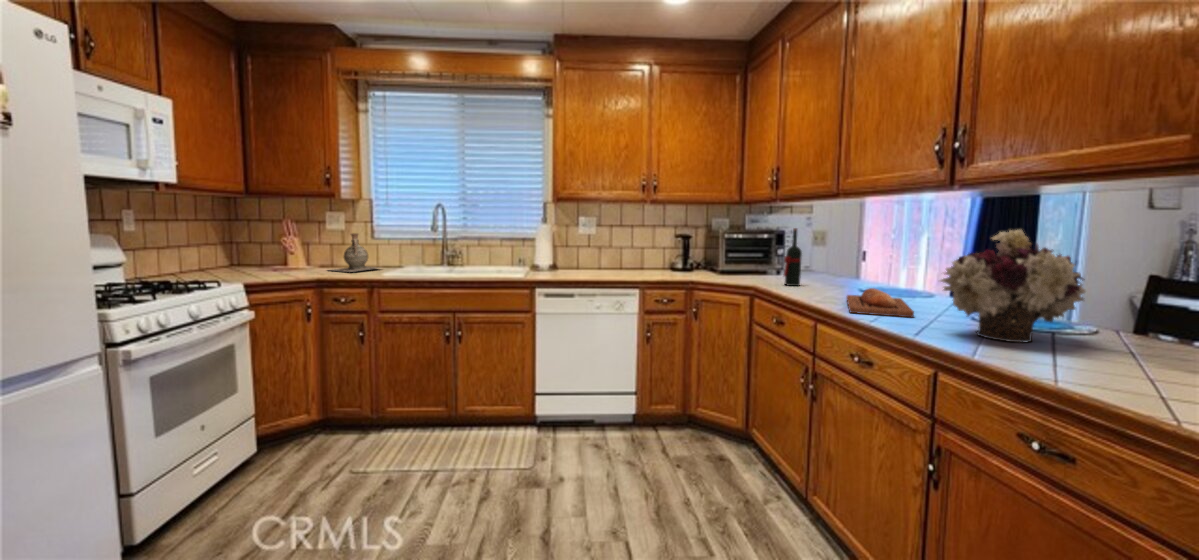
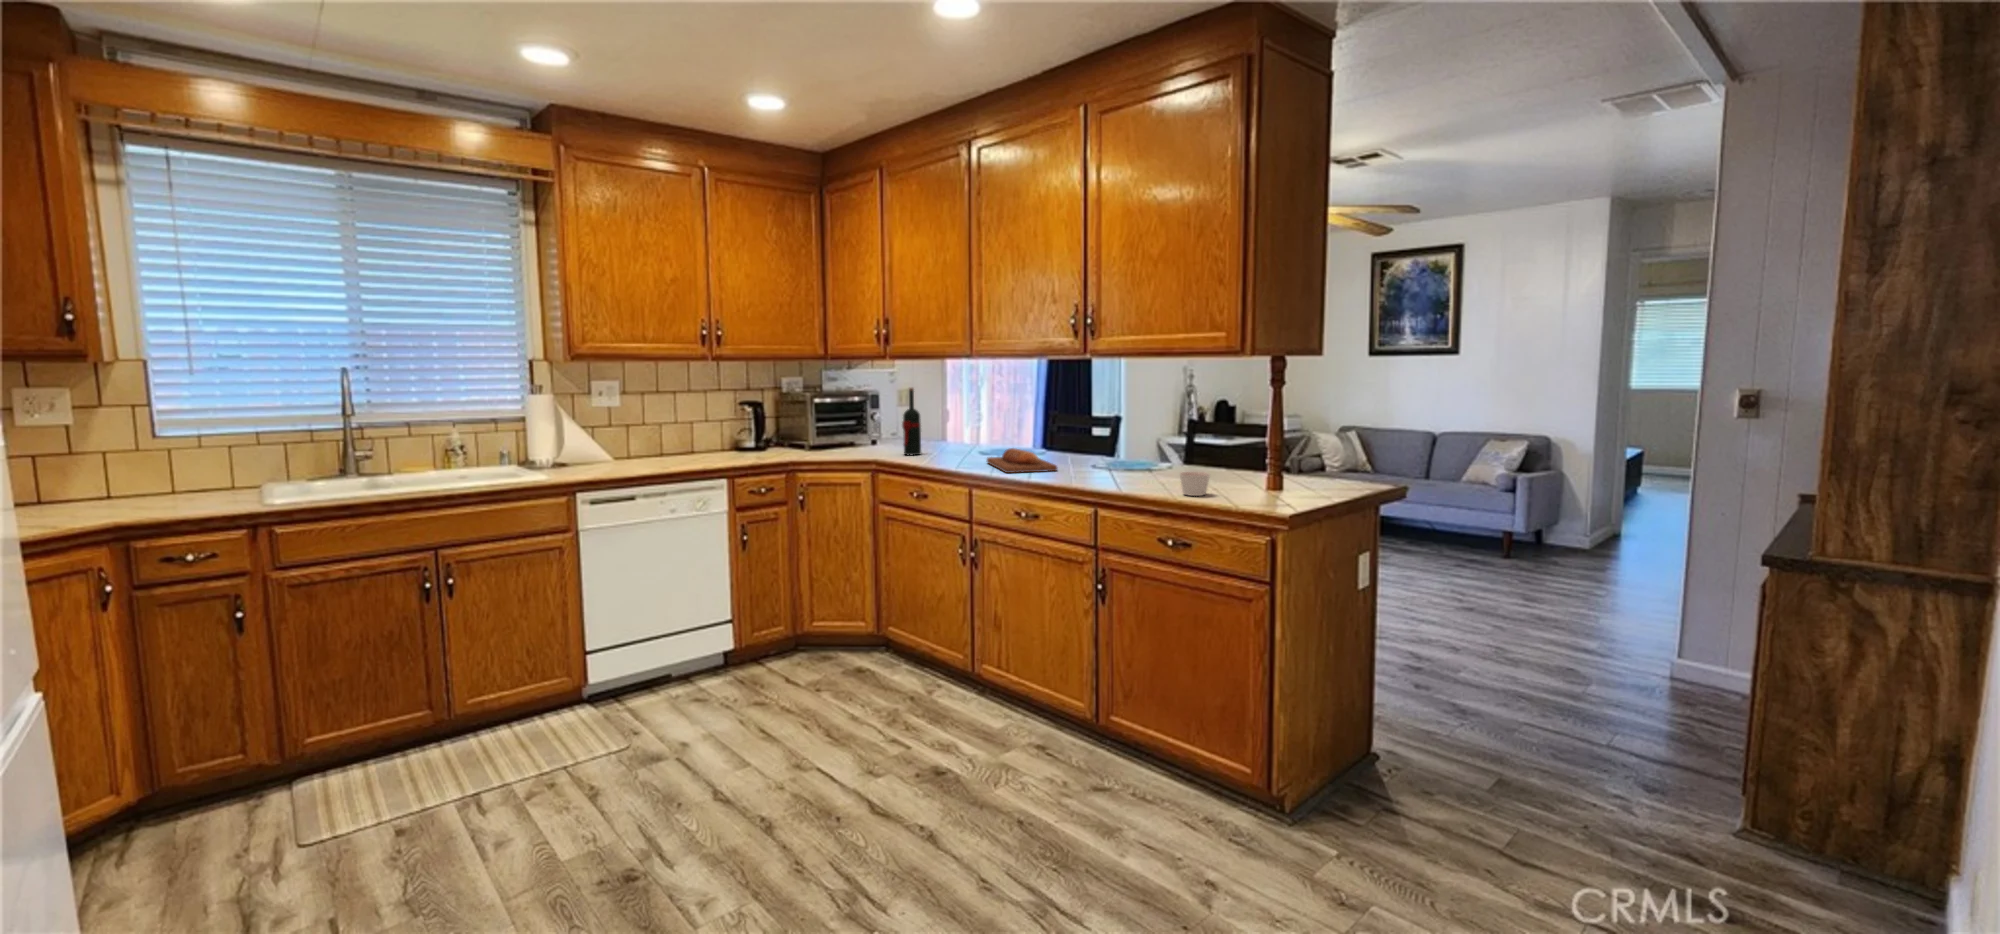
flower arrangement: present [940,230,1086,342] -> none [1083,389,1172,479]
ceramic jug: present [332,233,378,272] -> none [60,426,211,507]
candle: none [1071,348,1135,390] -> present [1180,472,1210,496]

